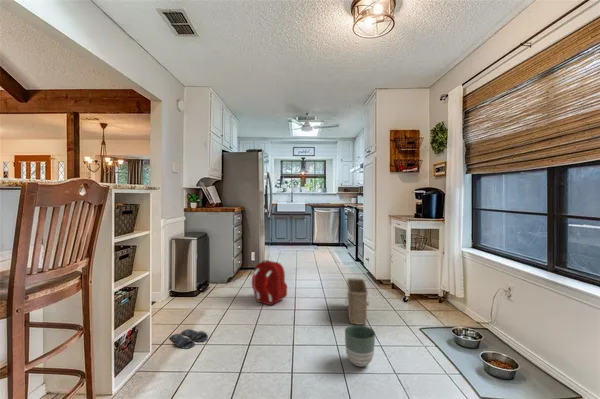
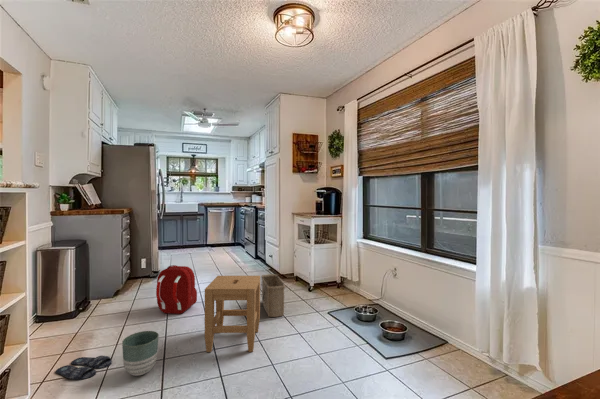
stool: none [280,275,338,357] -> present [205,276,260,352]
planter: present [345,325,375,367] -> present [122,331,159,376]

